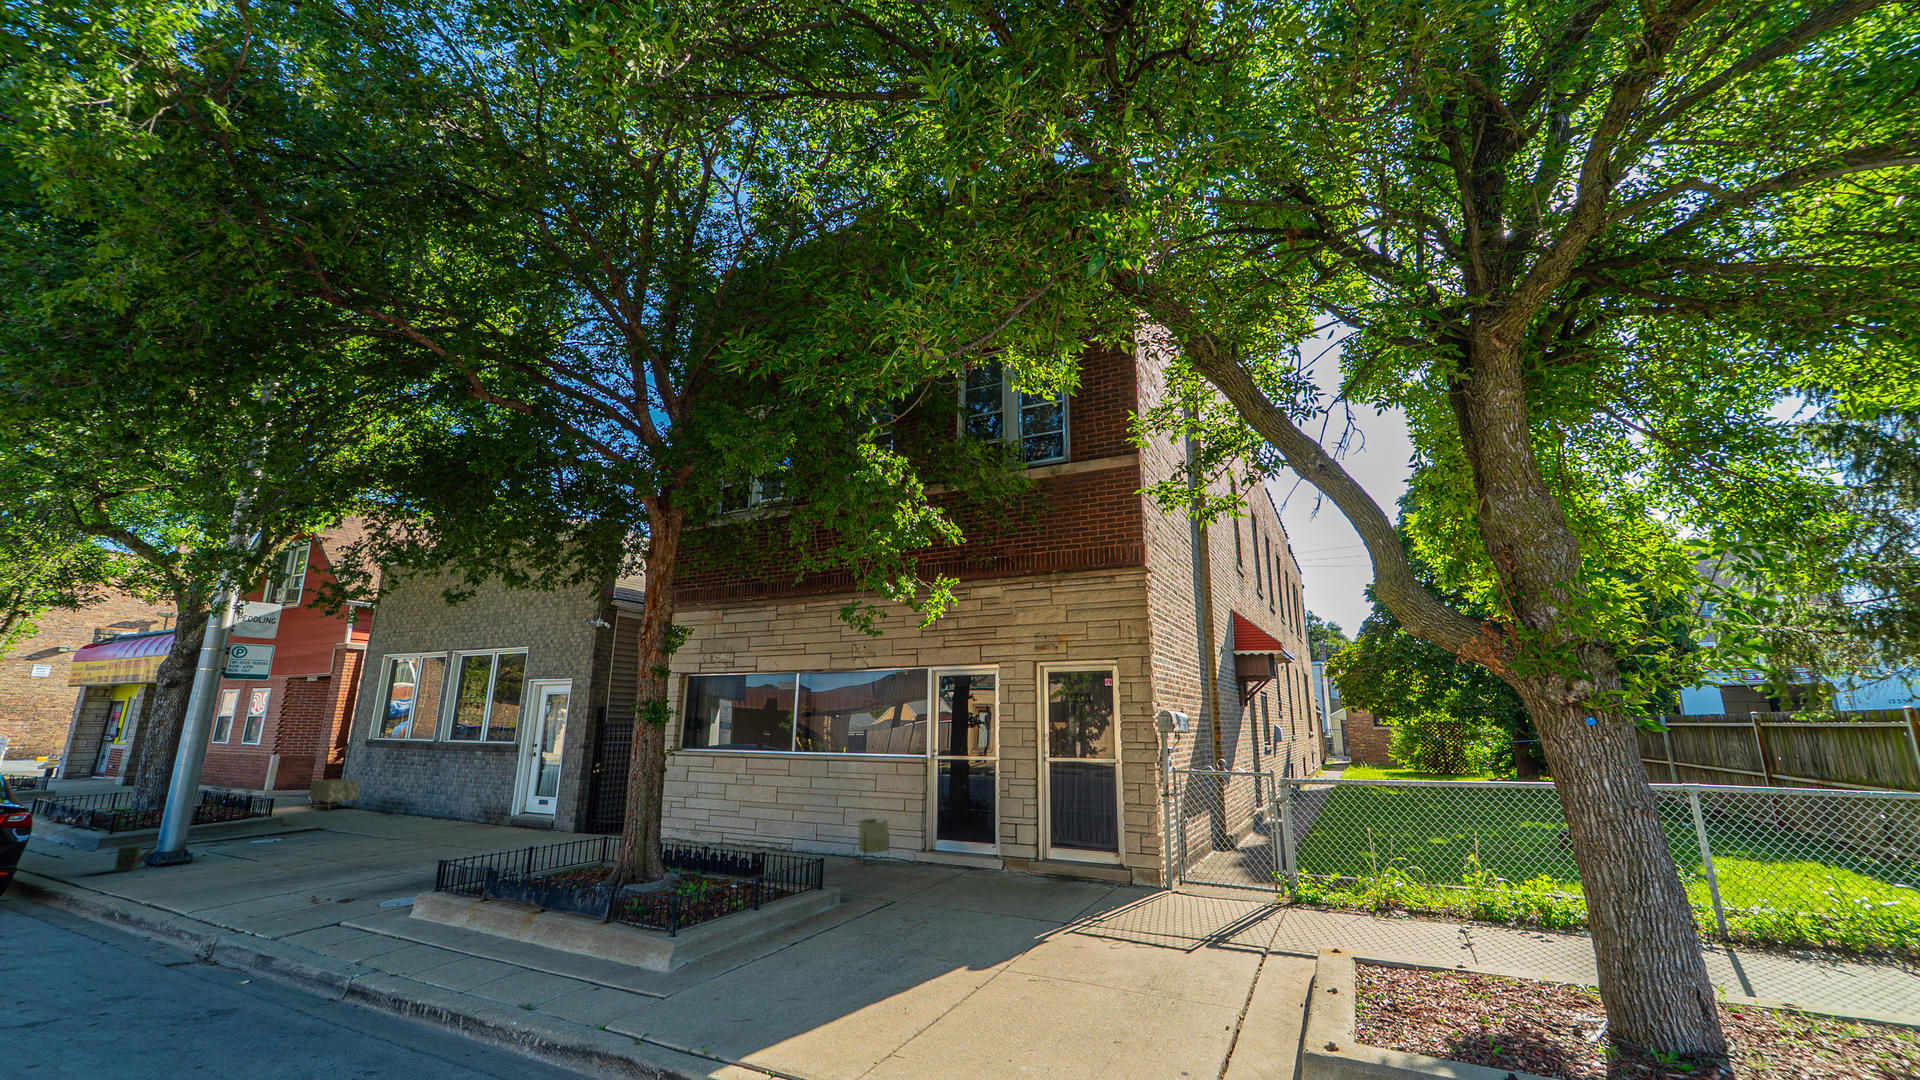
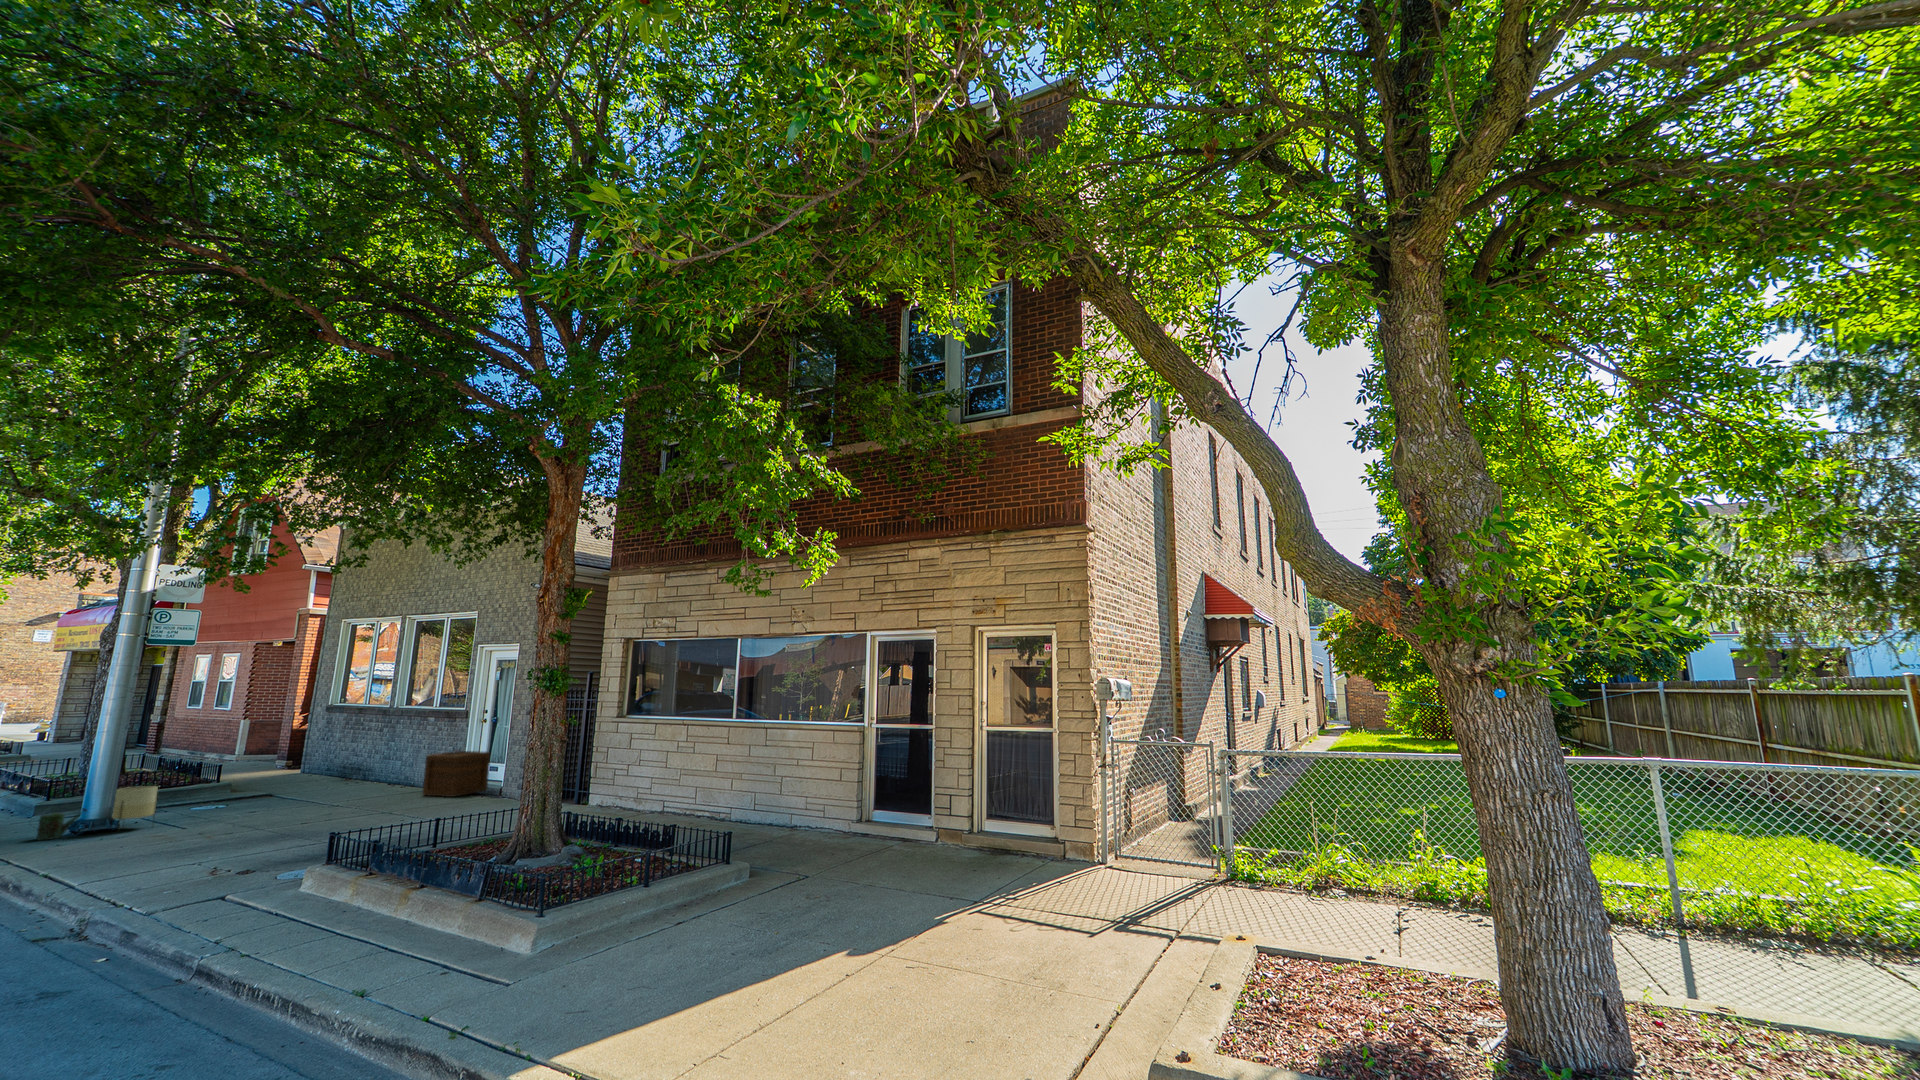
bench: present [310,779,360,810] -> none [274,744,322,776]
wooden crate: none [475,785,541,830] -> present [423,751,490,797]
planter: present [858,819,889,854] -> present [112,786,158,820]

